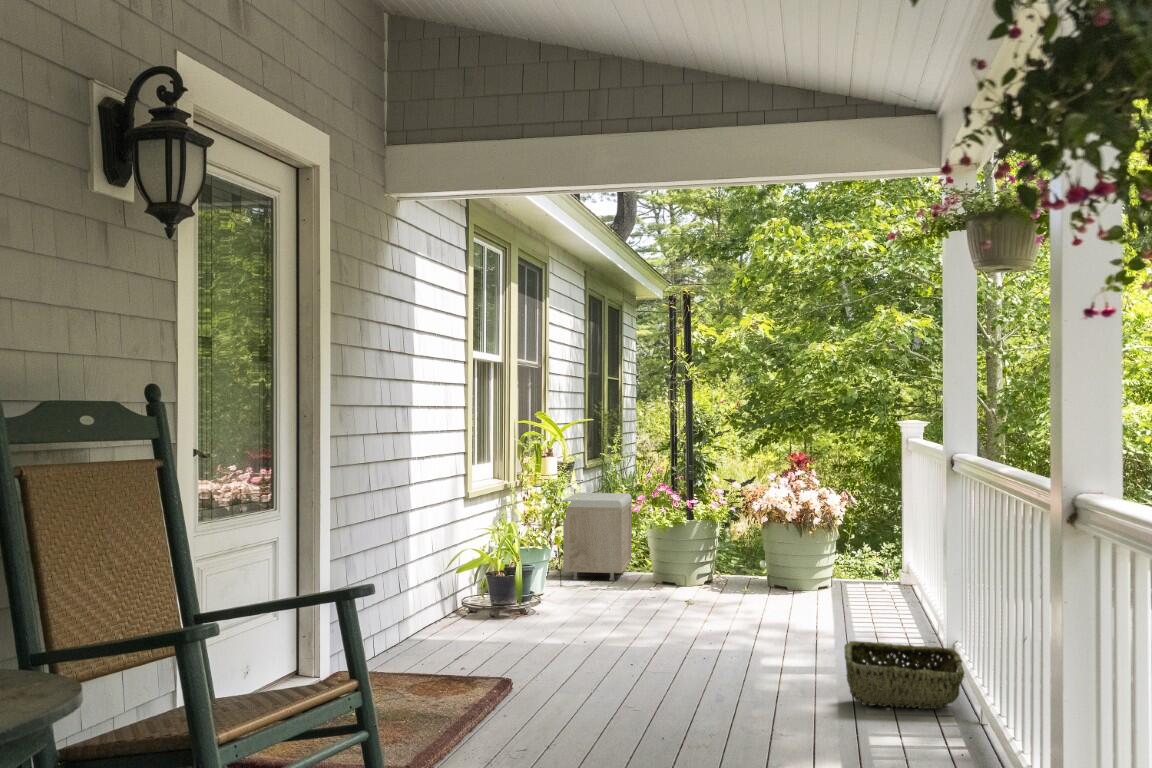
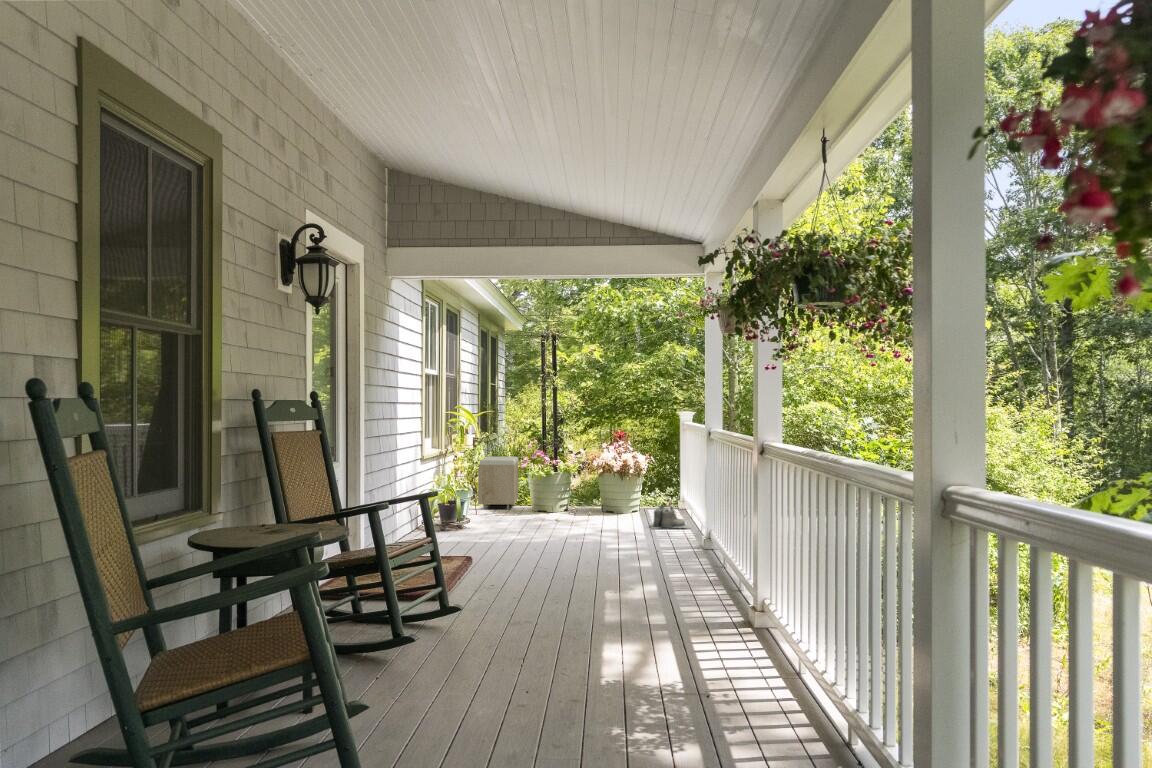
boots: none [847,585,920,626] -> present [650,506,691,529]
woven basket: present [844,641,964,709] -> none [651,530,715,565]

